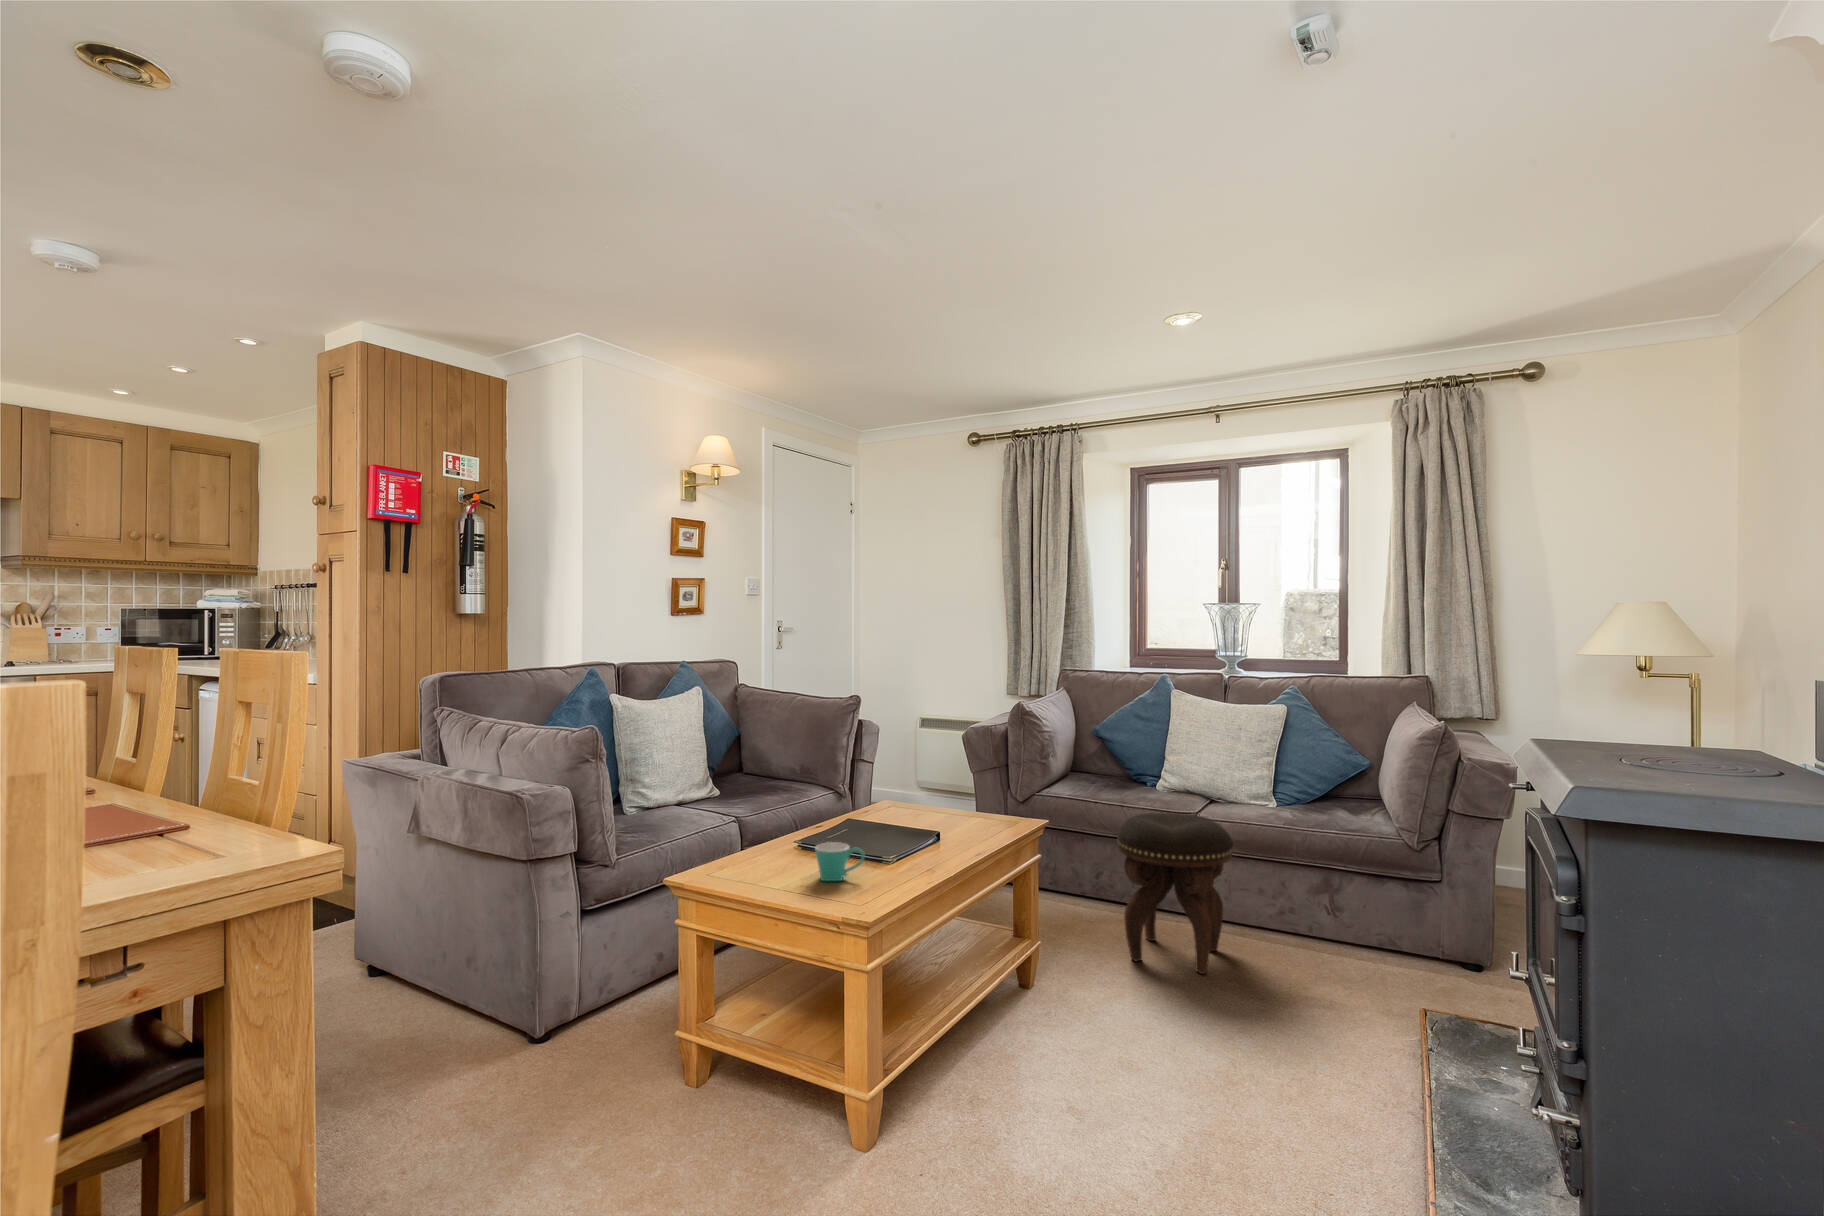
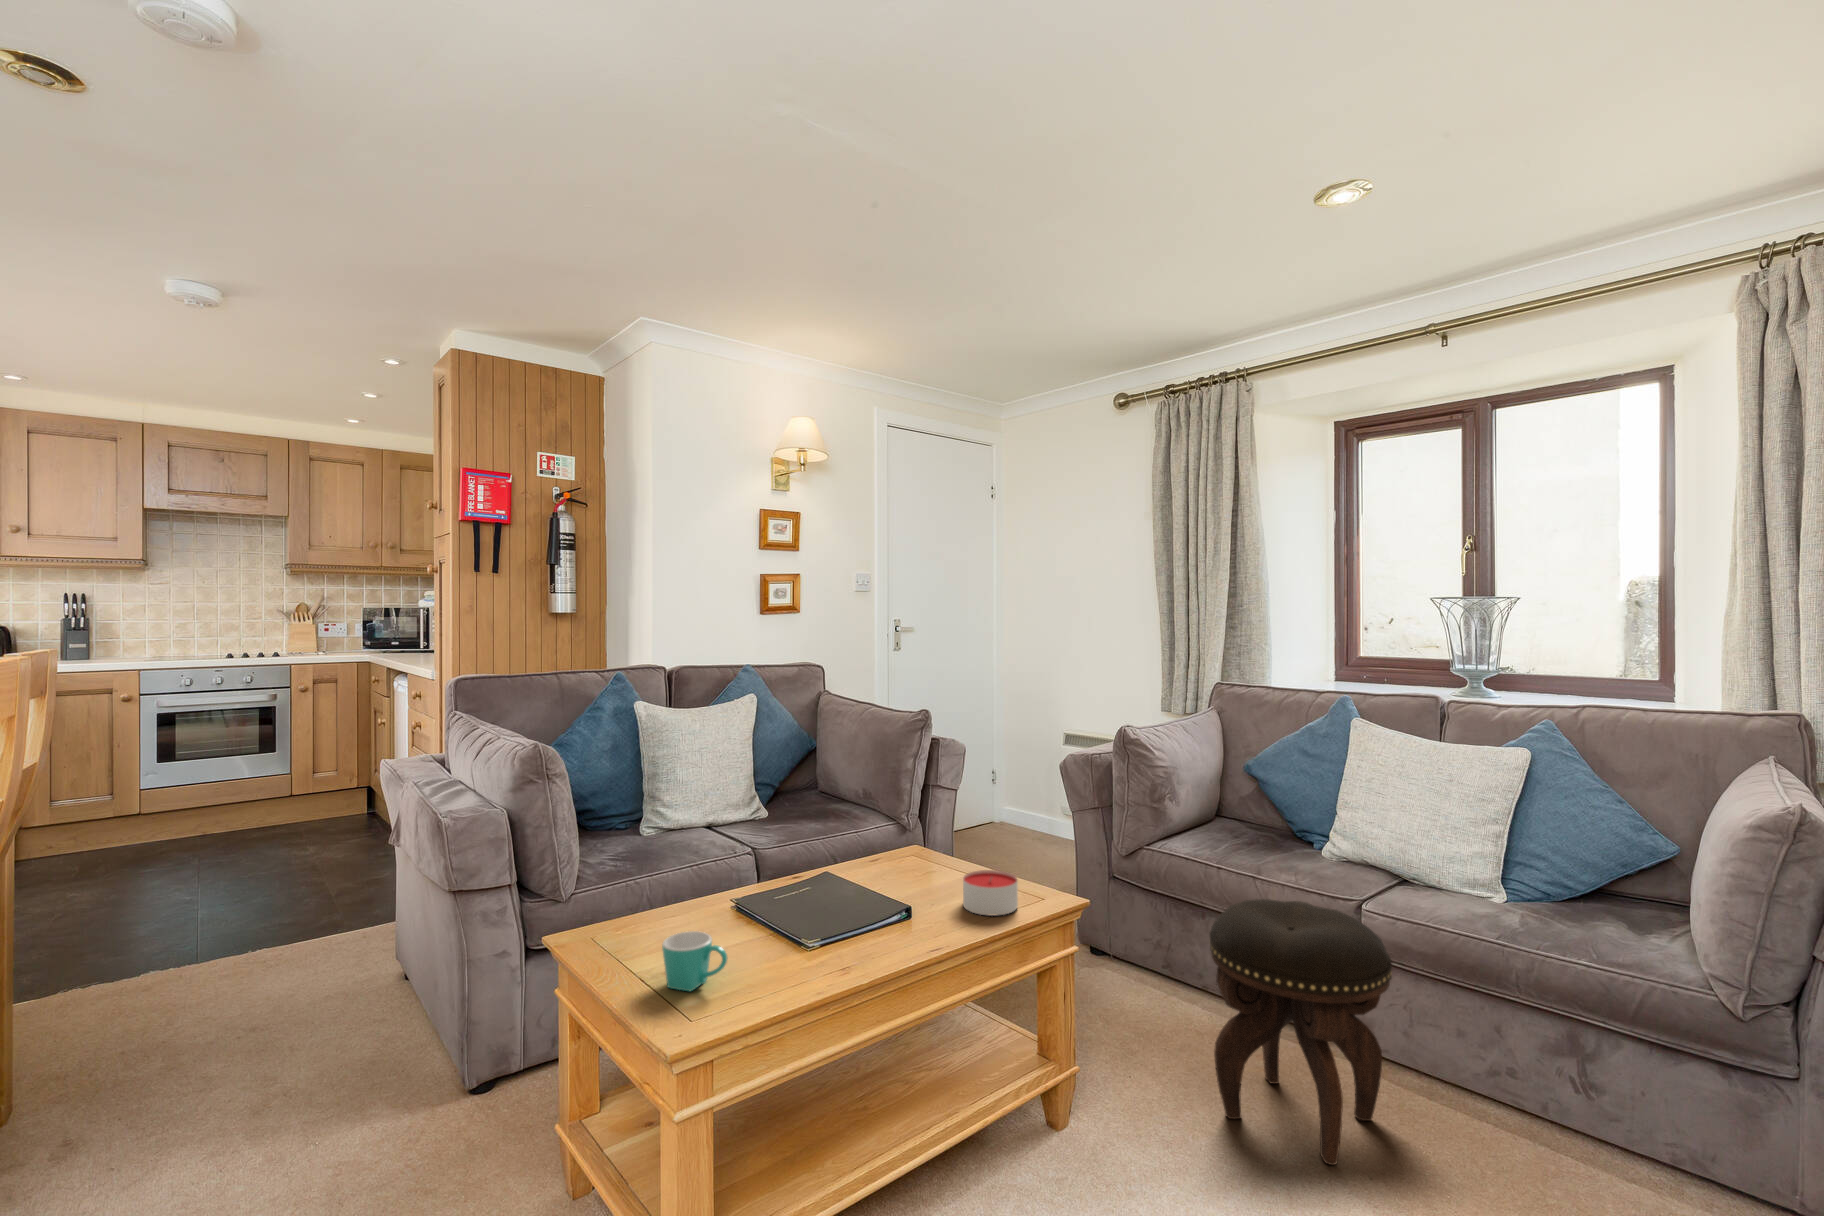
candle: none [966,801,1006,830] -> present [963,870,1018,916]

